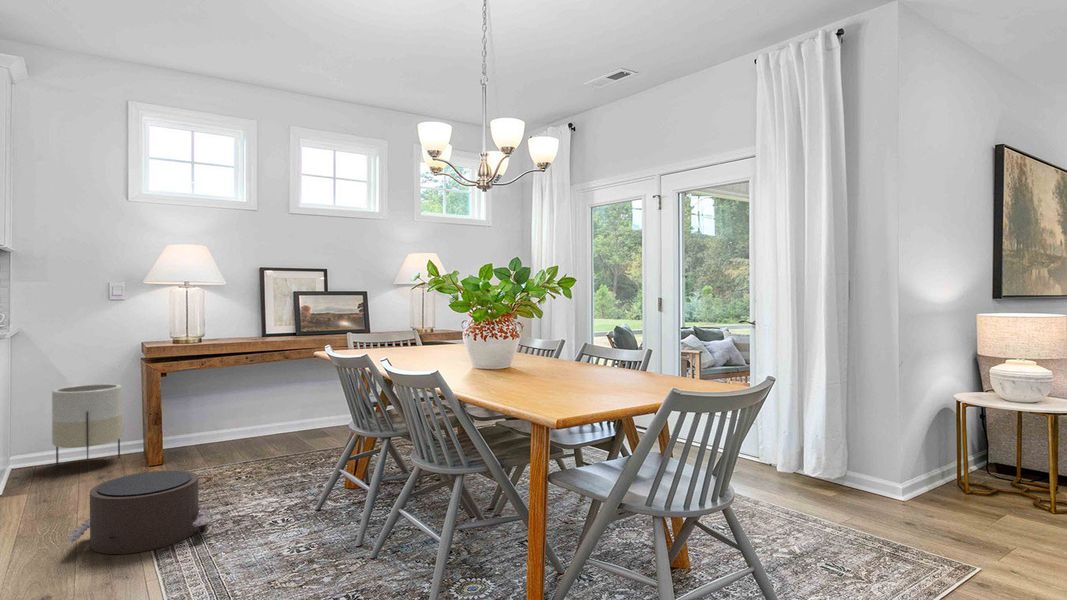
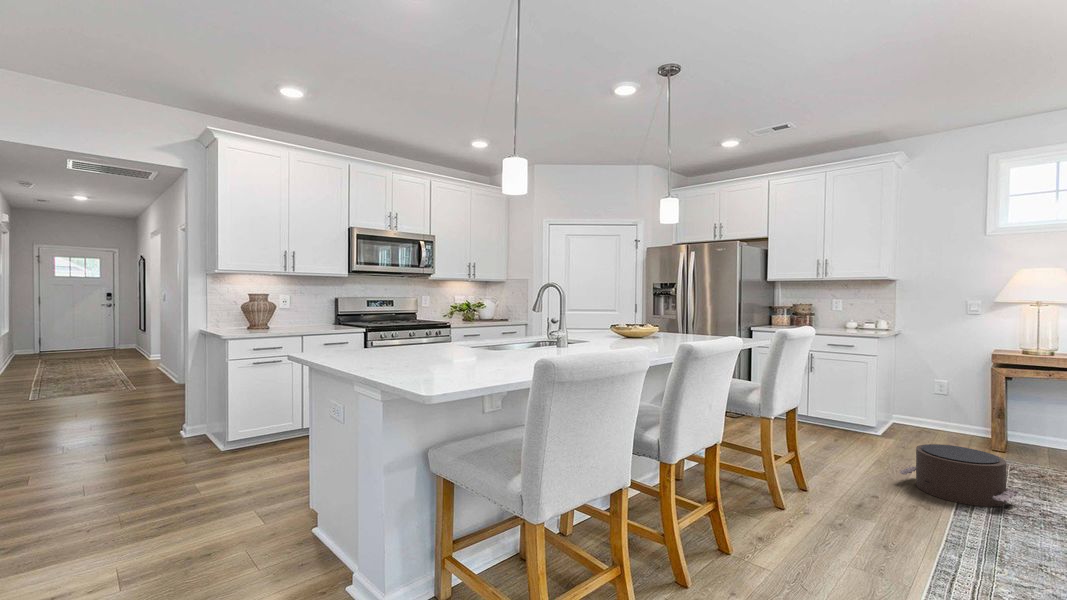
planter: present [52,384,123,471] -> none [920,376,974,440]

